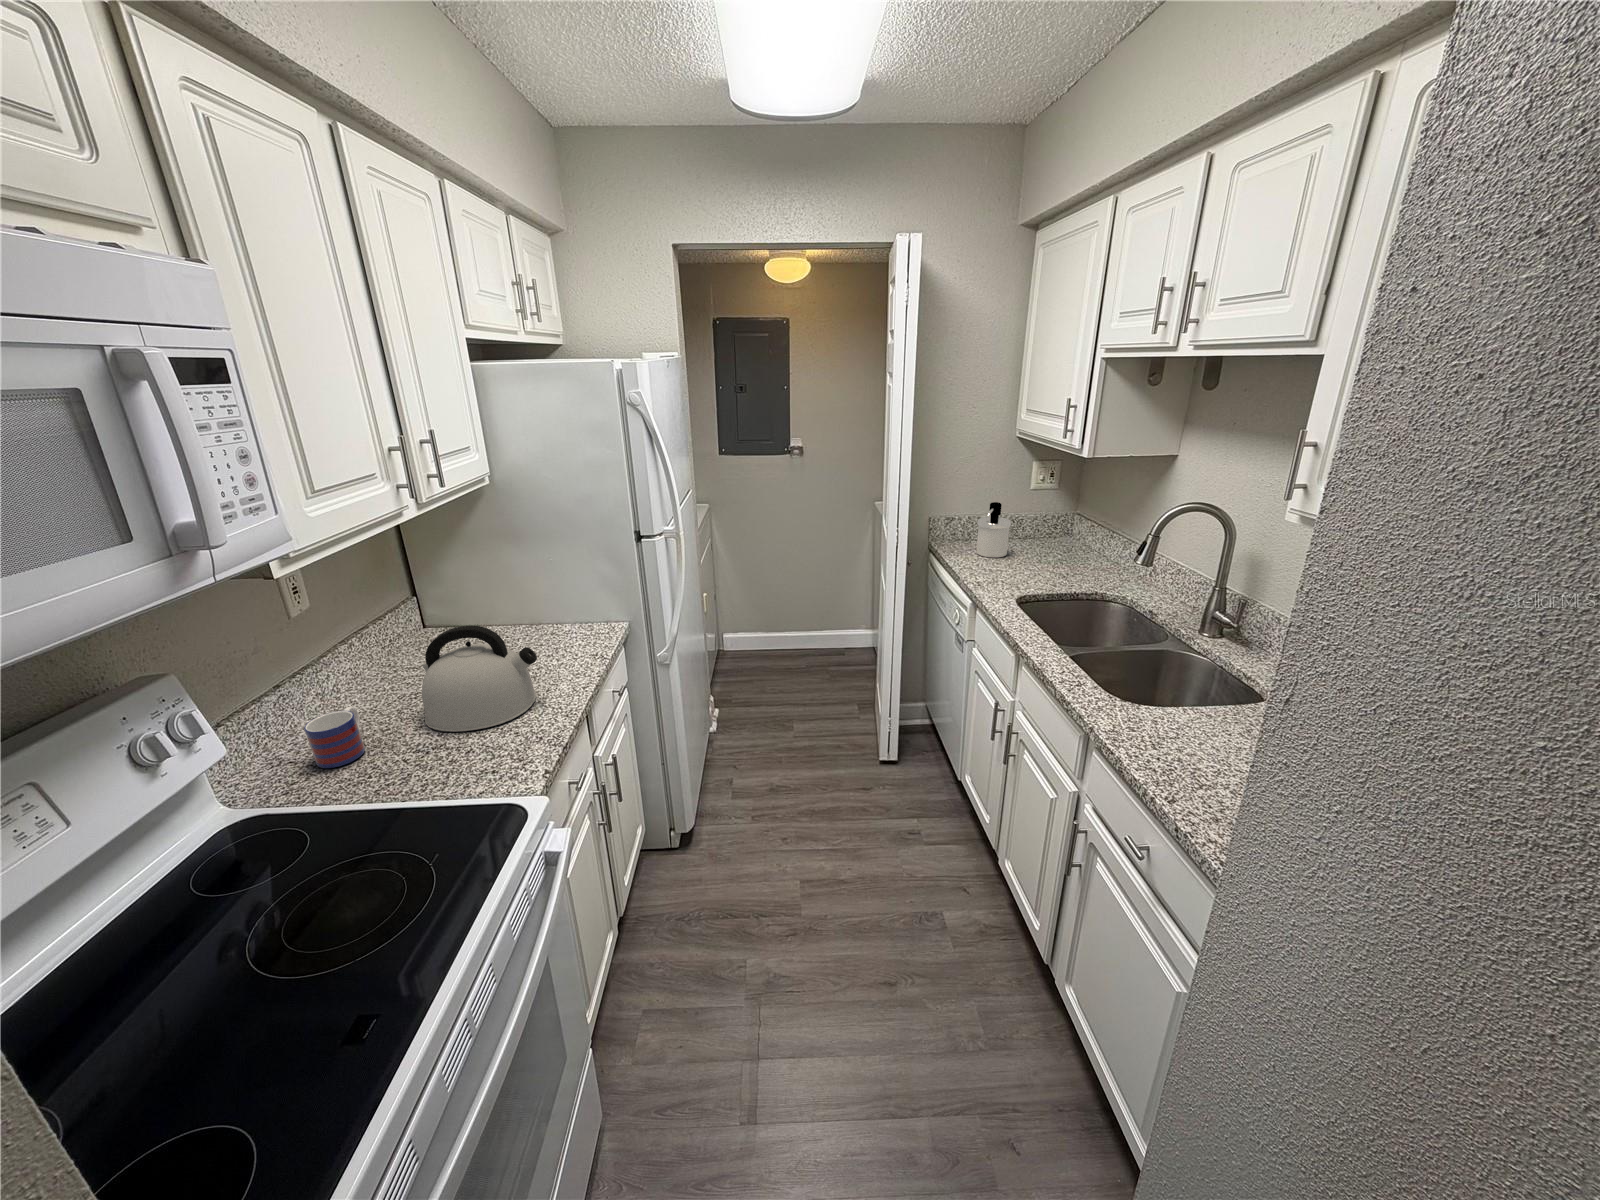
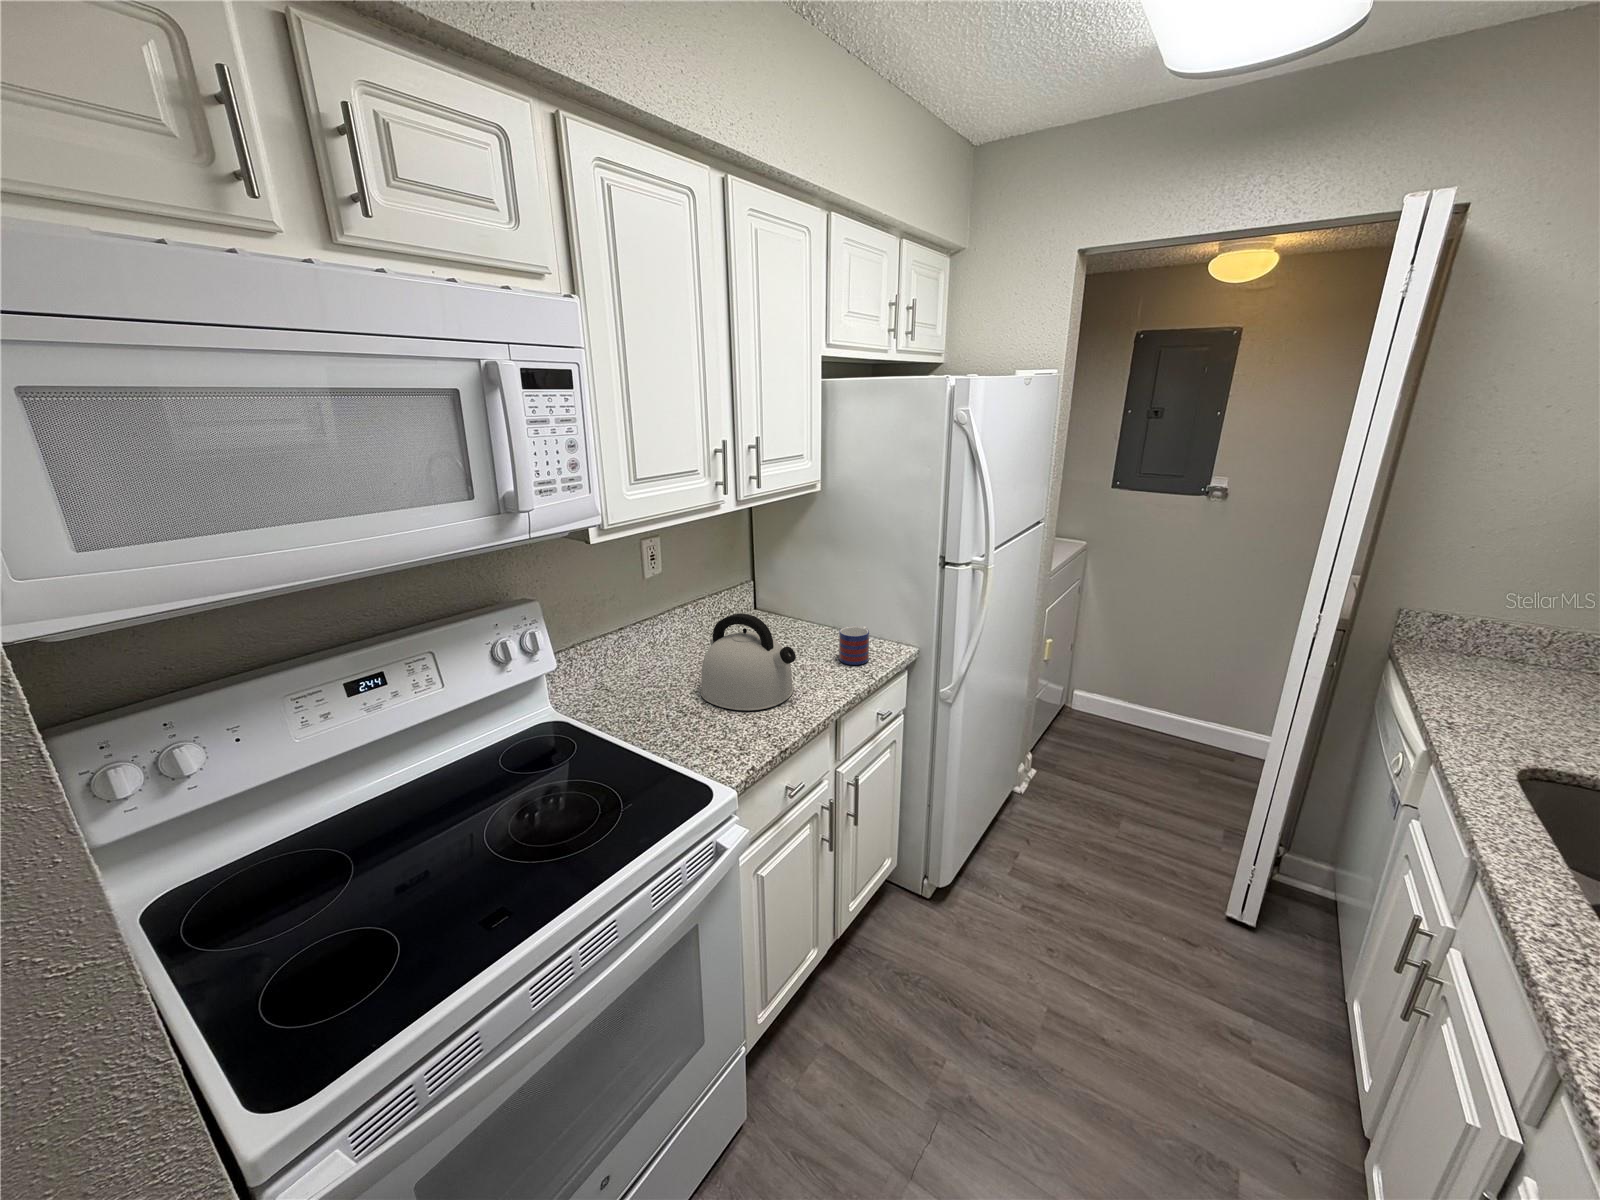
soap dispenser: present [976,502,1011,557] -> none [1479,605,1569,696]
mug: present [304,707,365,768] -> present [839,626,869,665]

